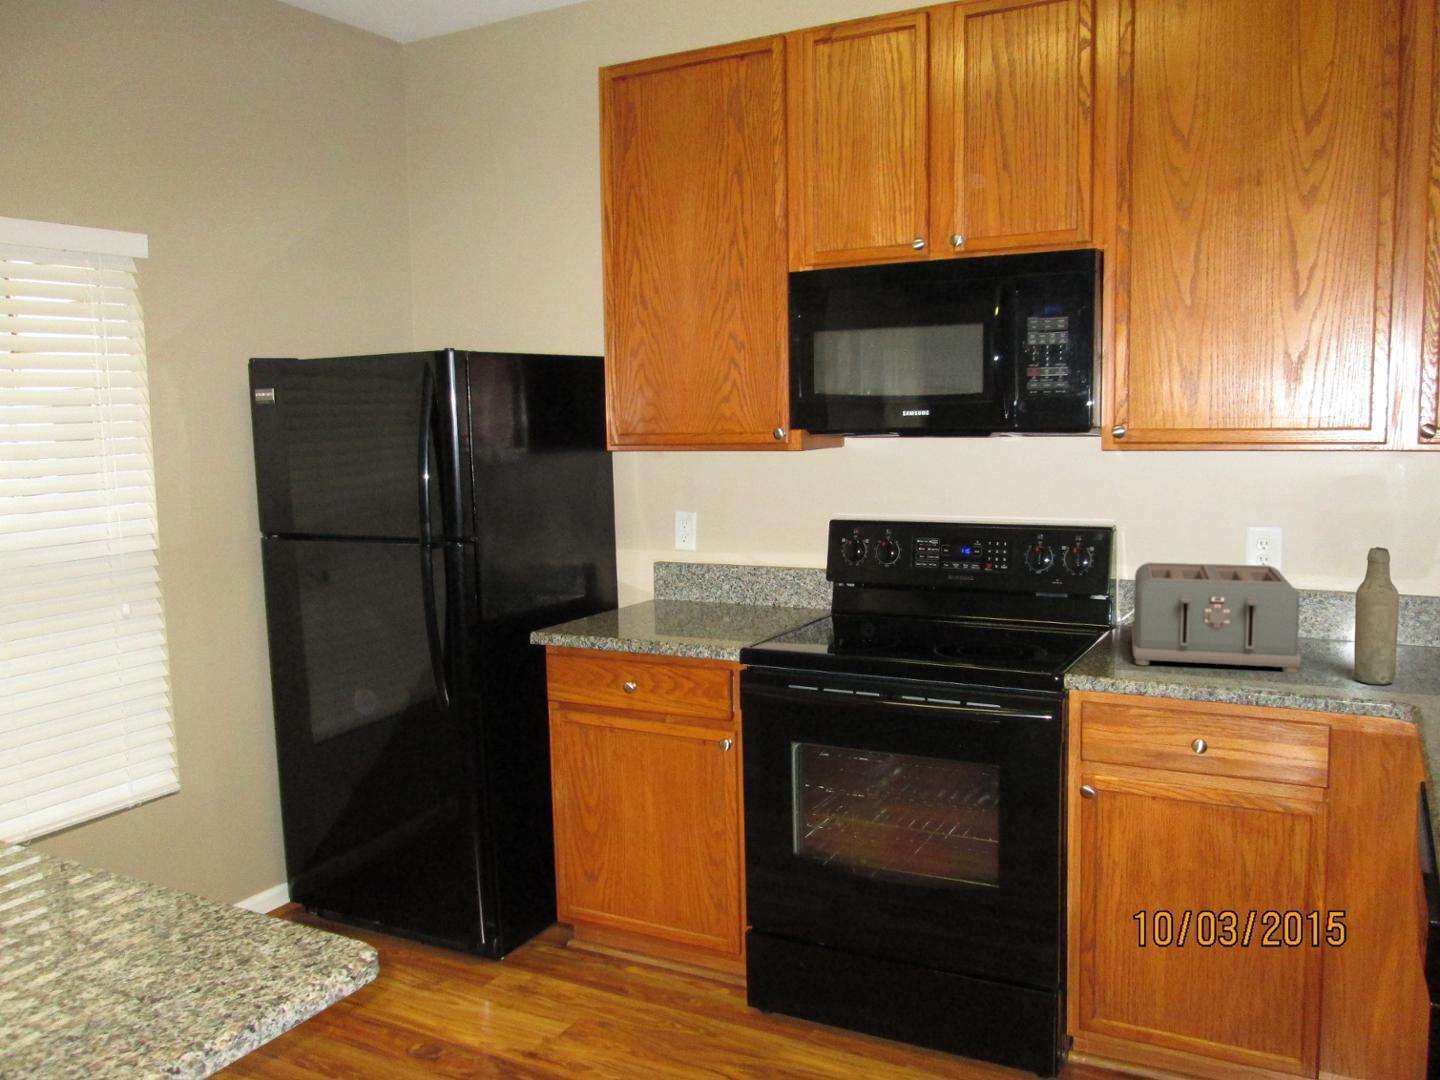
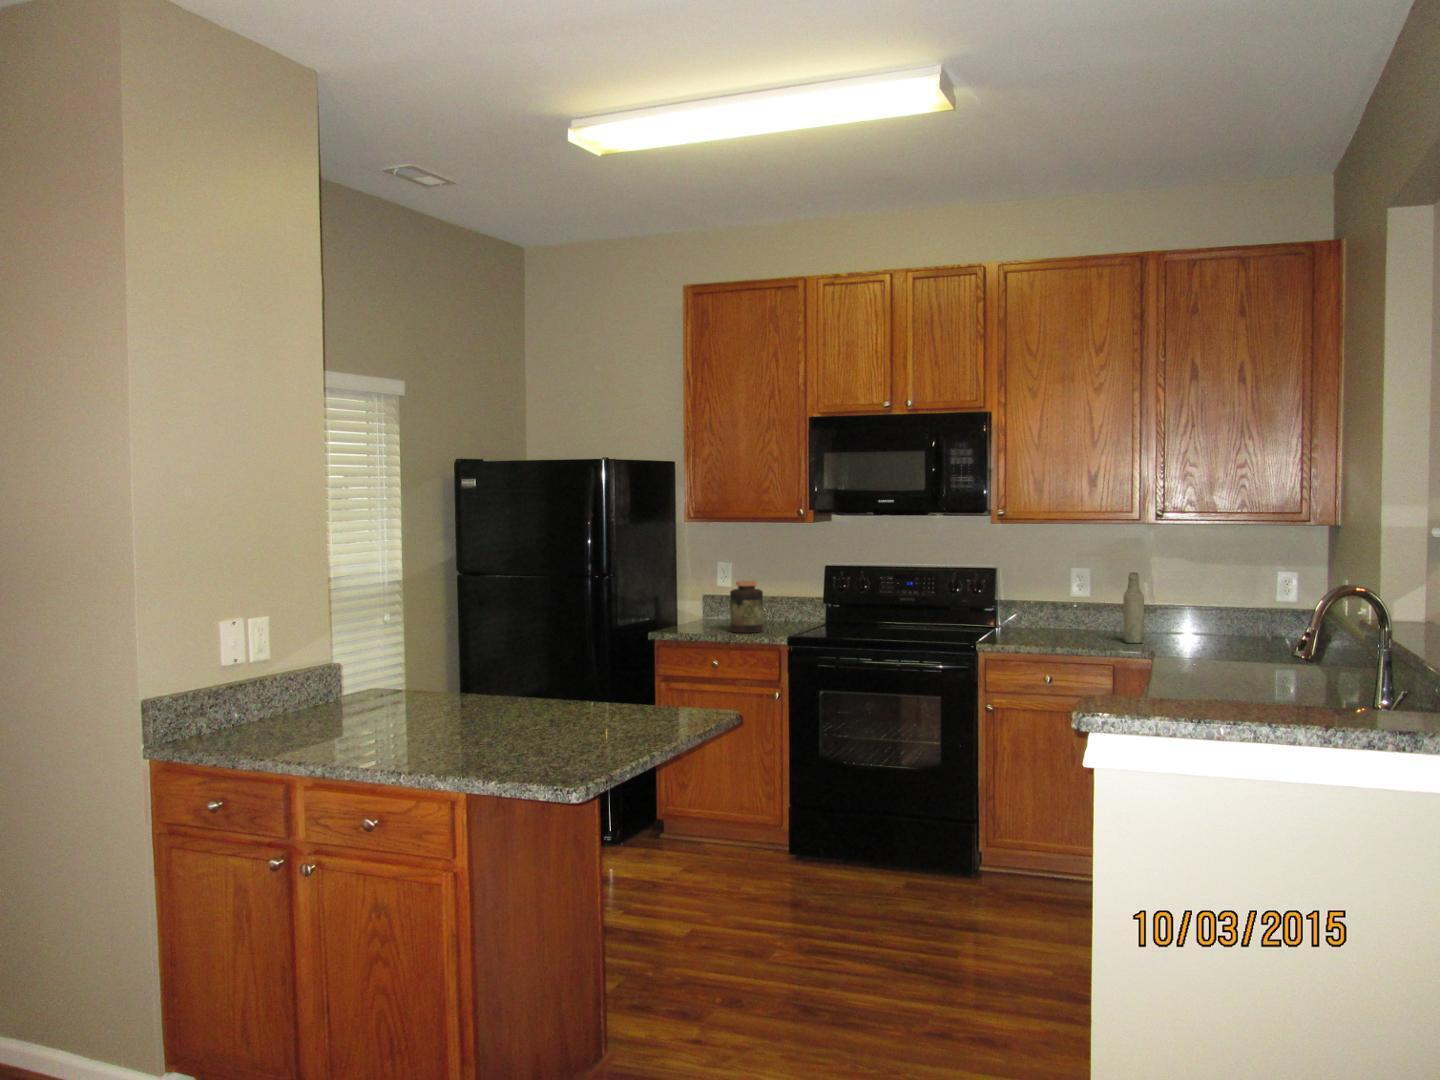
jar: none [661,548,716,635] -> present [730,581,763,633]
toaster: present [1132,563,1301,673] -> none [1009,586,1098,641]

